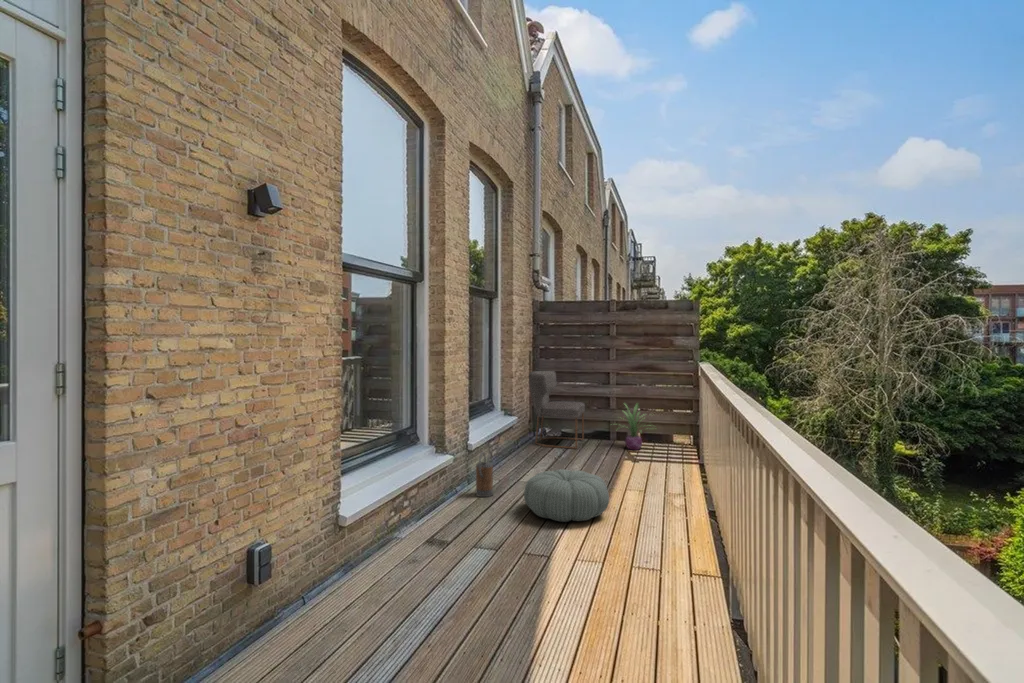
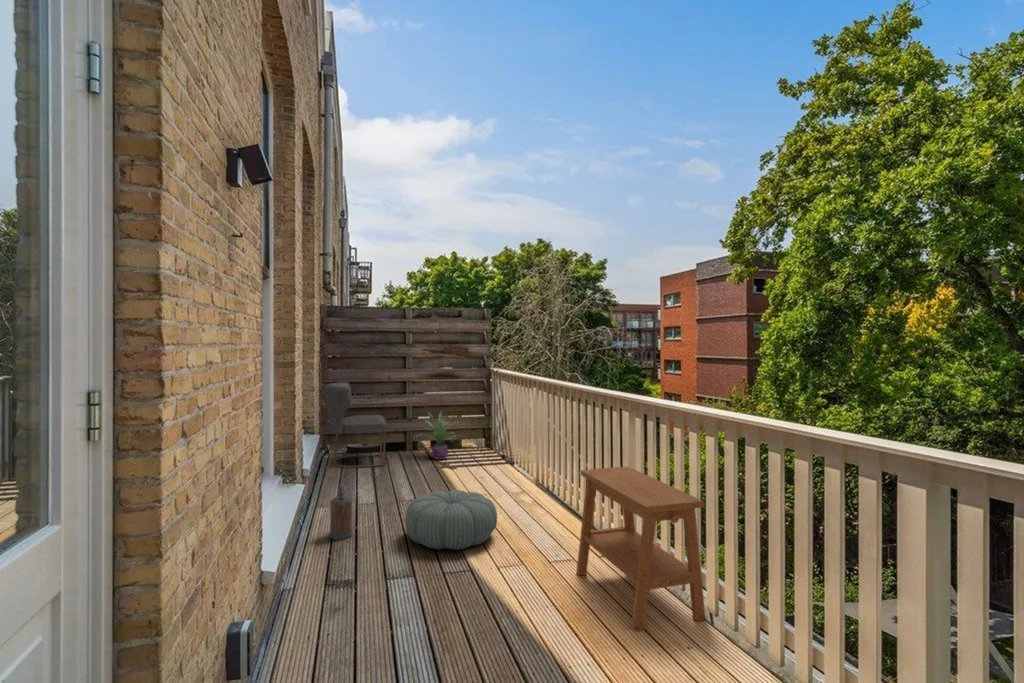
side table: none [638,460,728,631] -> present [576,467,705,632]

